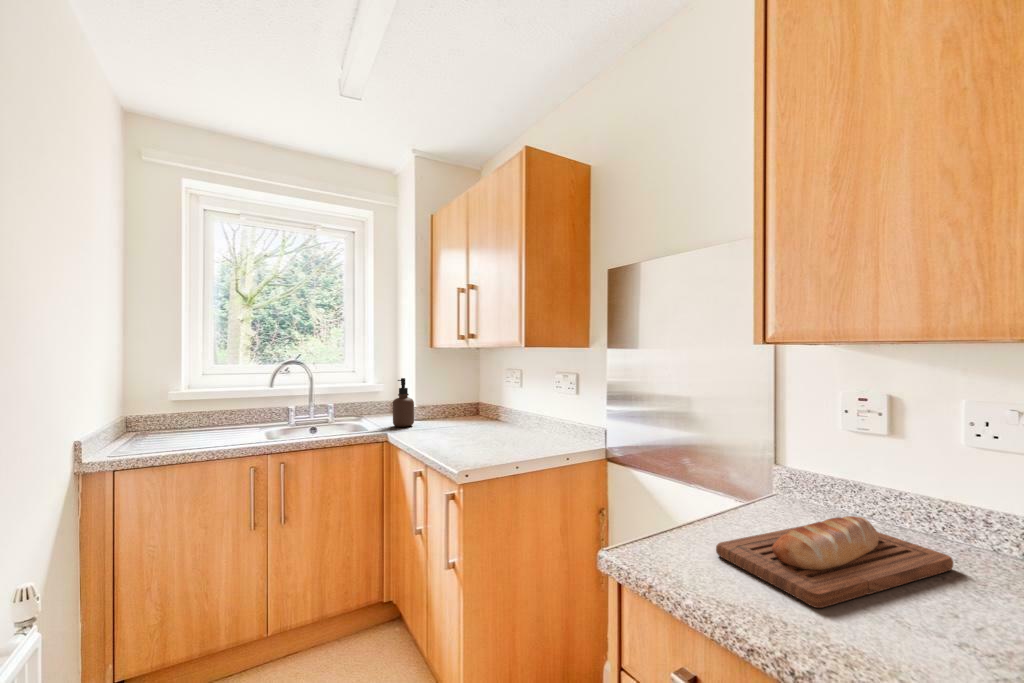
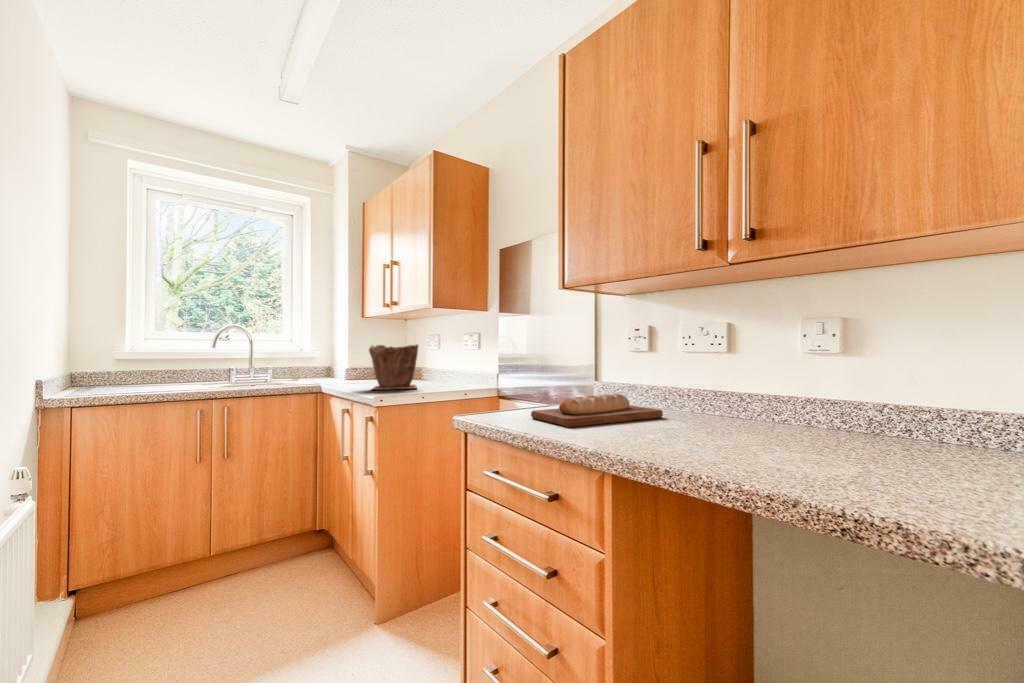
soap dispenser: present [393,378,414,427] -> none [326,342,345,383]
plant pot: none [445,389,505,450] -> present [369,344,418,390]

